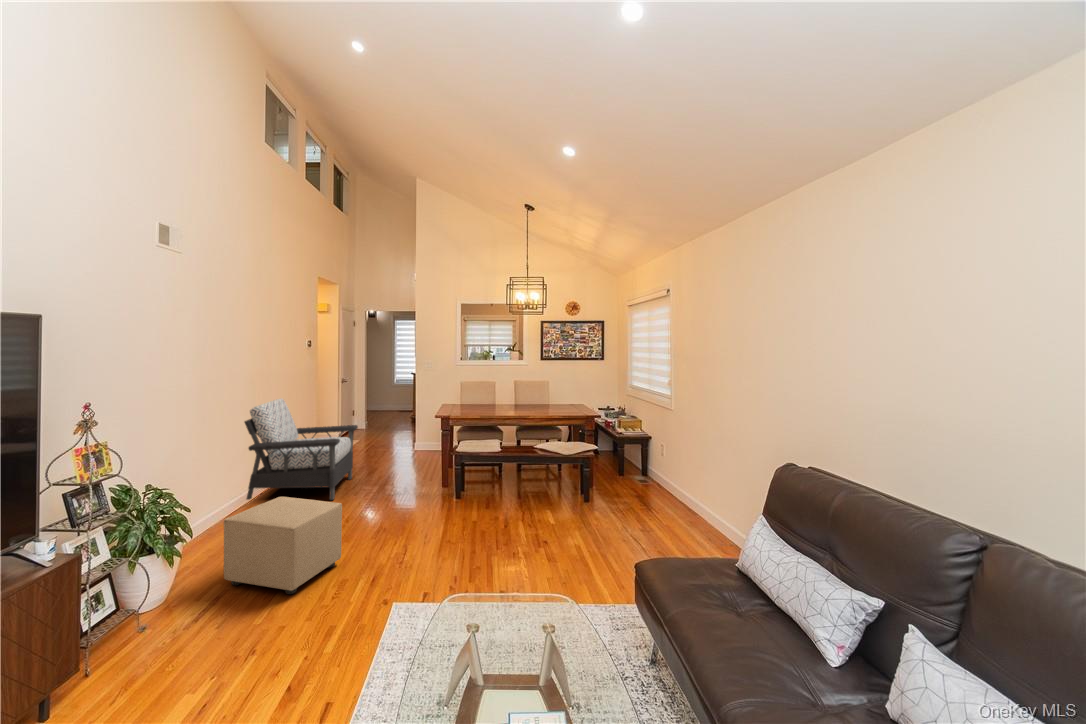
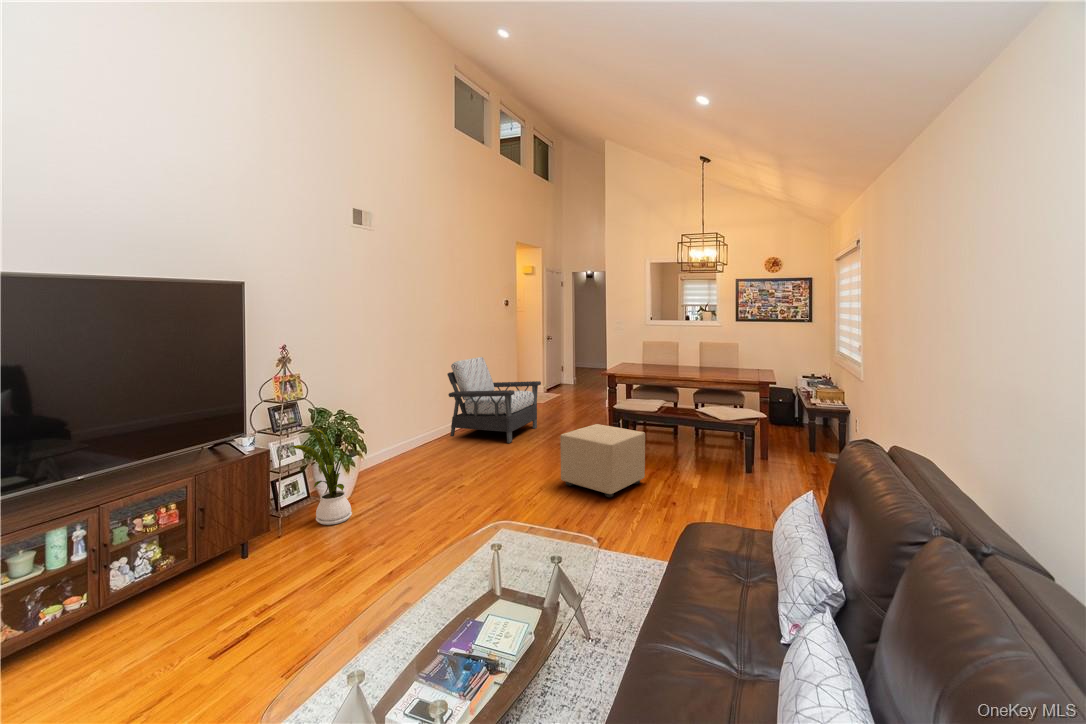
ottoman: present [224,497,342,594] -> present [560,424,645,498]
house plant: none [114,514,199,643] -> present [292,428,355,525]

